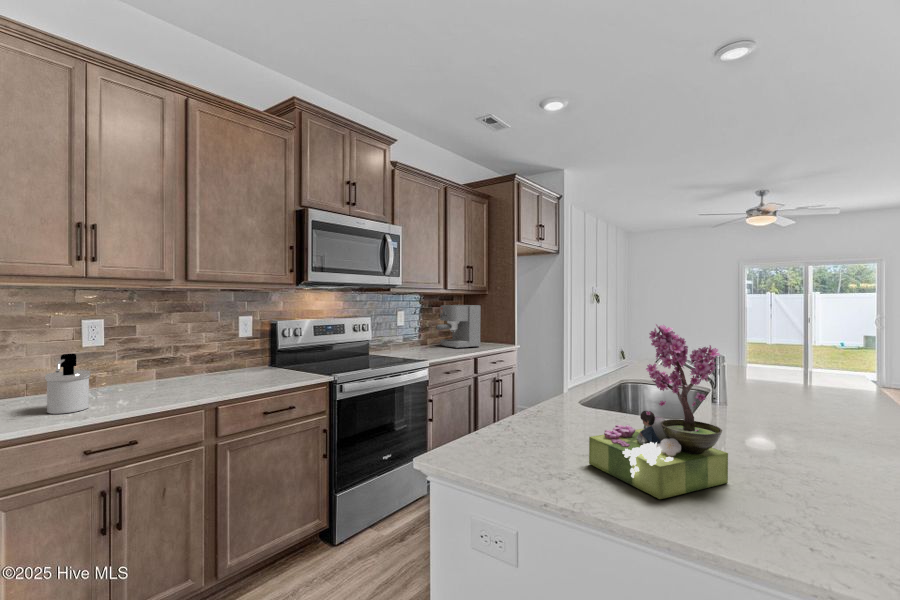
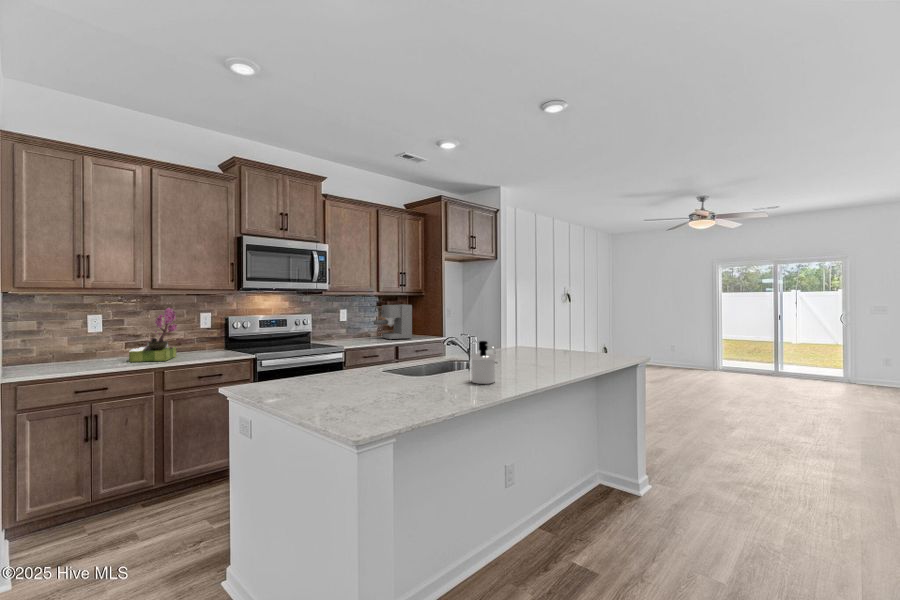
flower arrangement: present [589,324,728,499] -> present [129,308,177,362]
soap dispenser: present [45,354,91,414] -> present [471,341,496,384]

